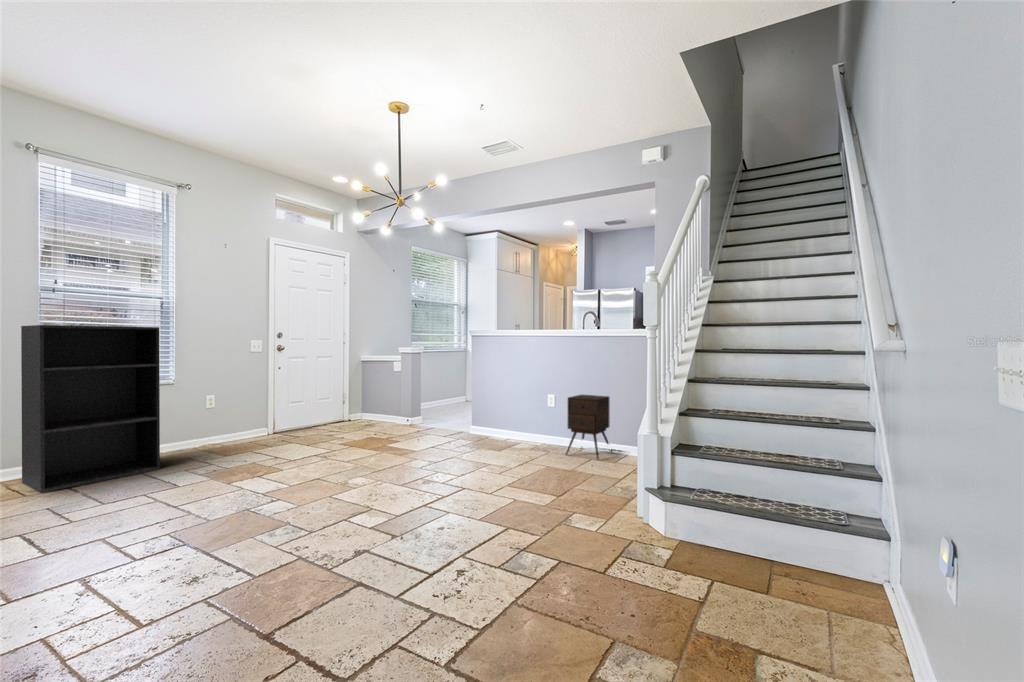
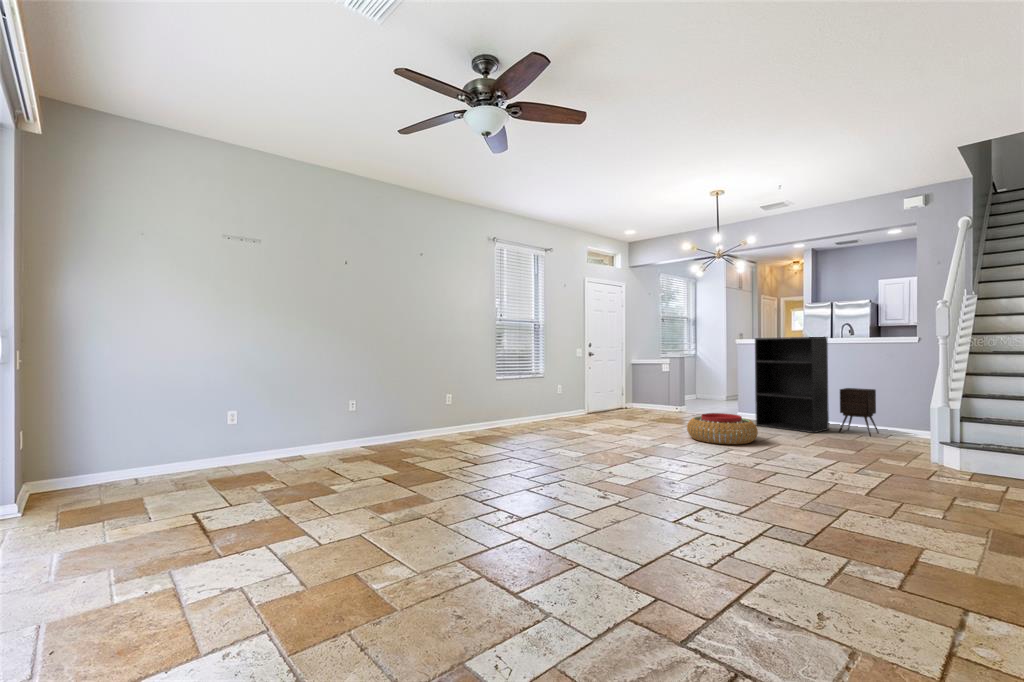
bookshelf: present [21,325,160,493] -> present [755,337,829,433]
pouf: none [338,440,440,494] -> present [687,413,758,444]

